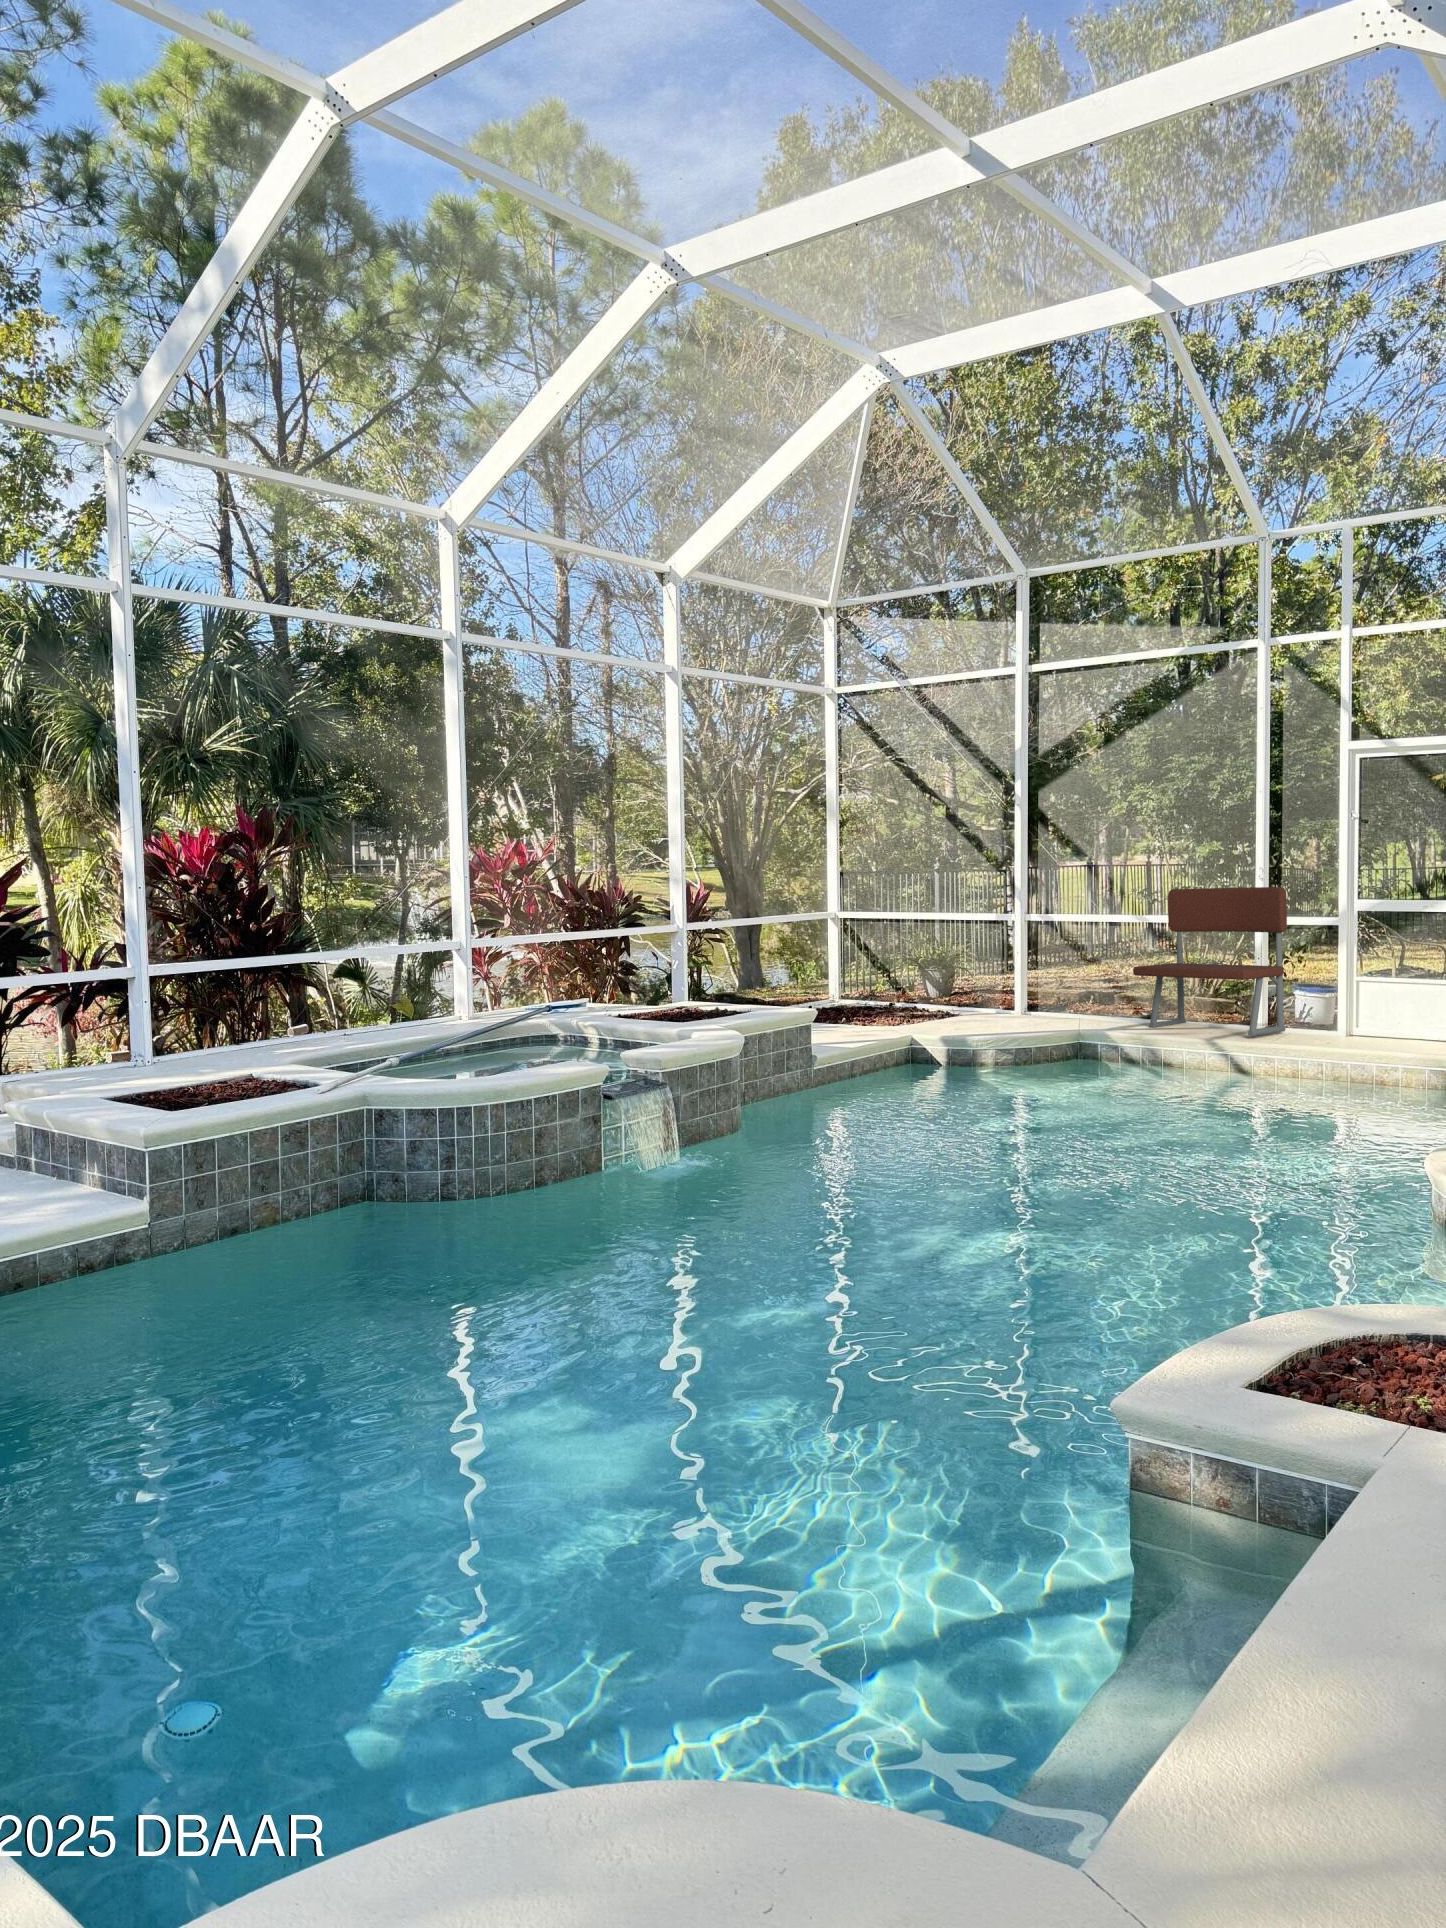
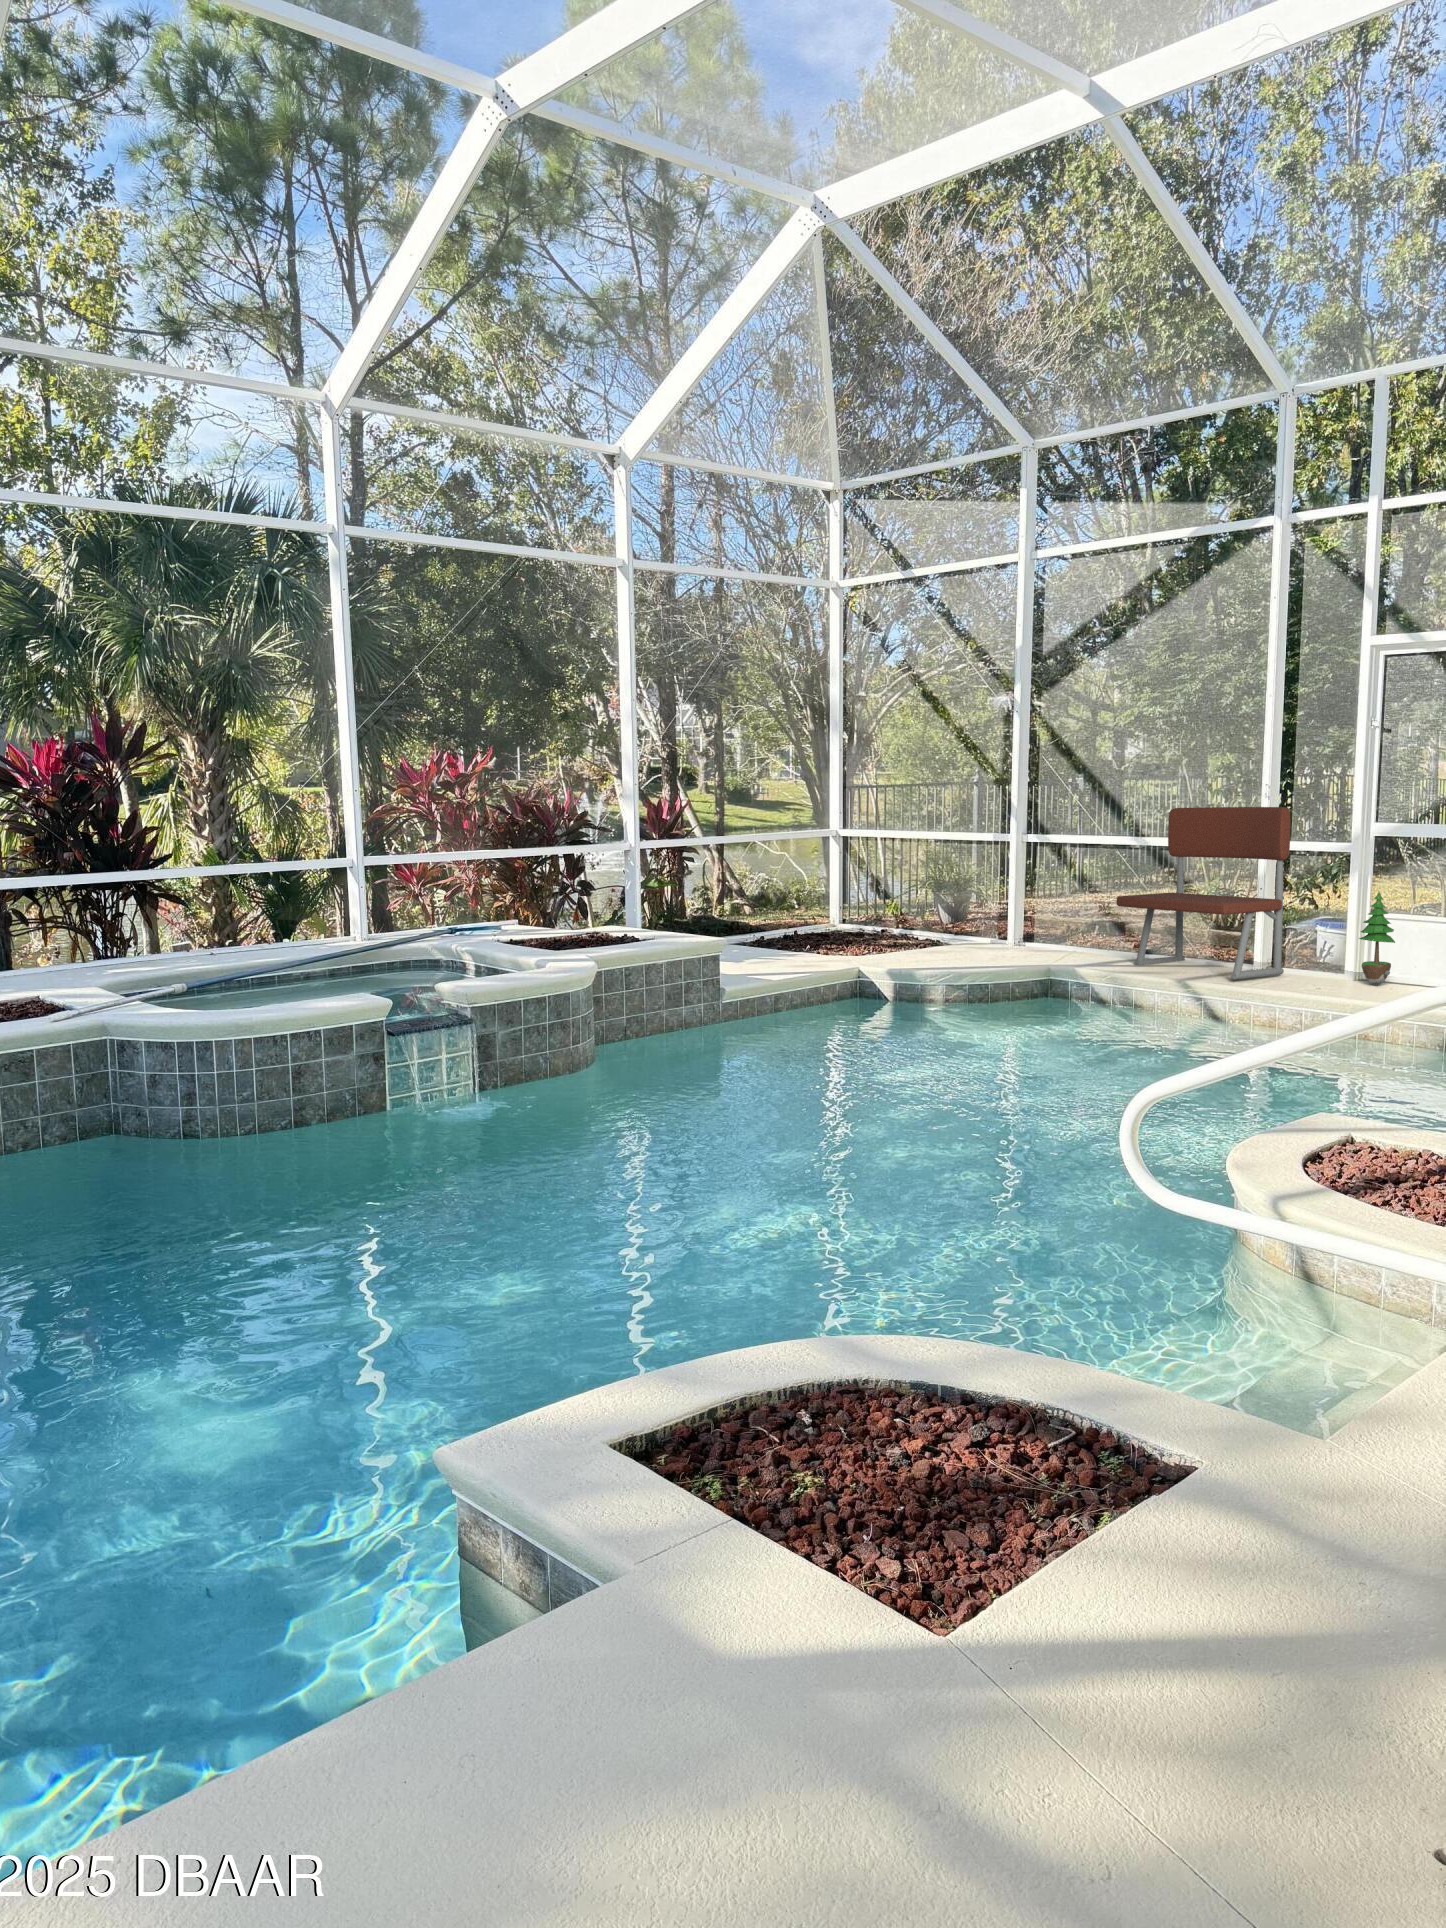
potted tree: none [1352,957,1384,1039] -> present [1359,892,1395,986]

